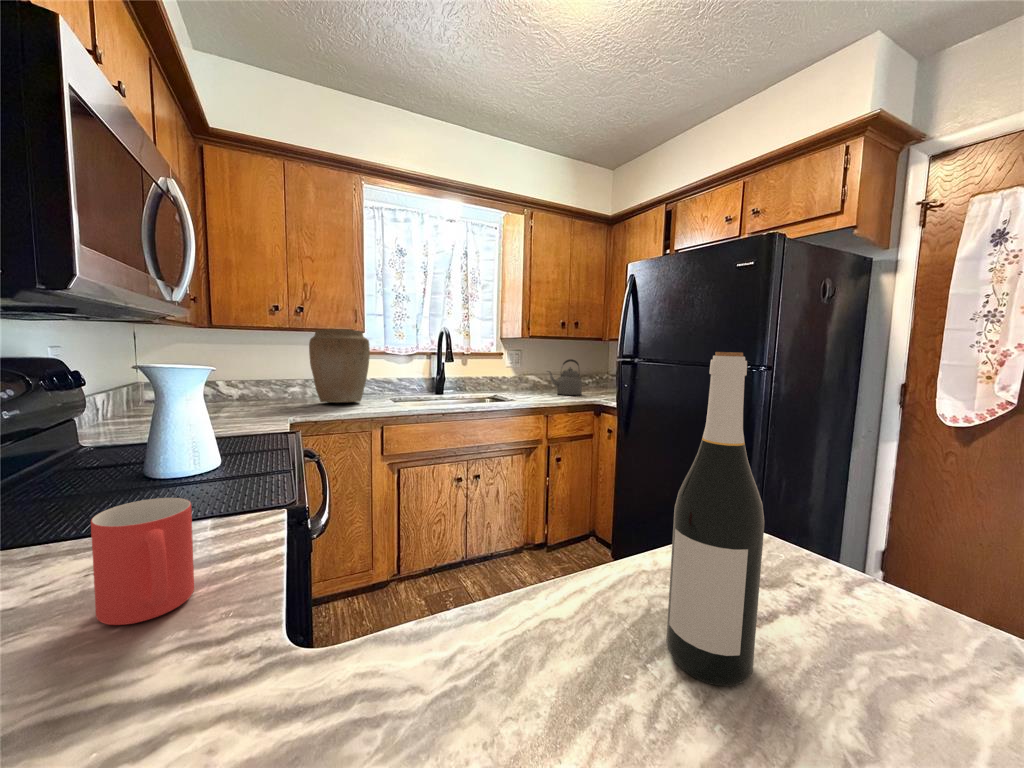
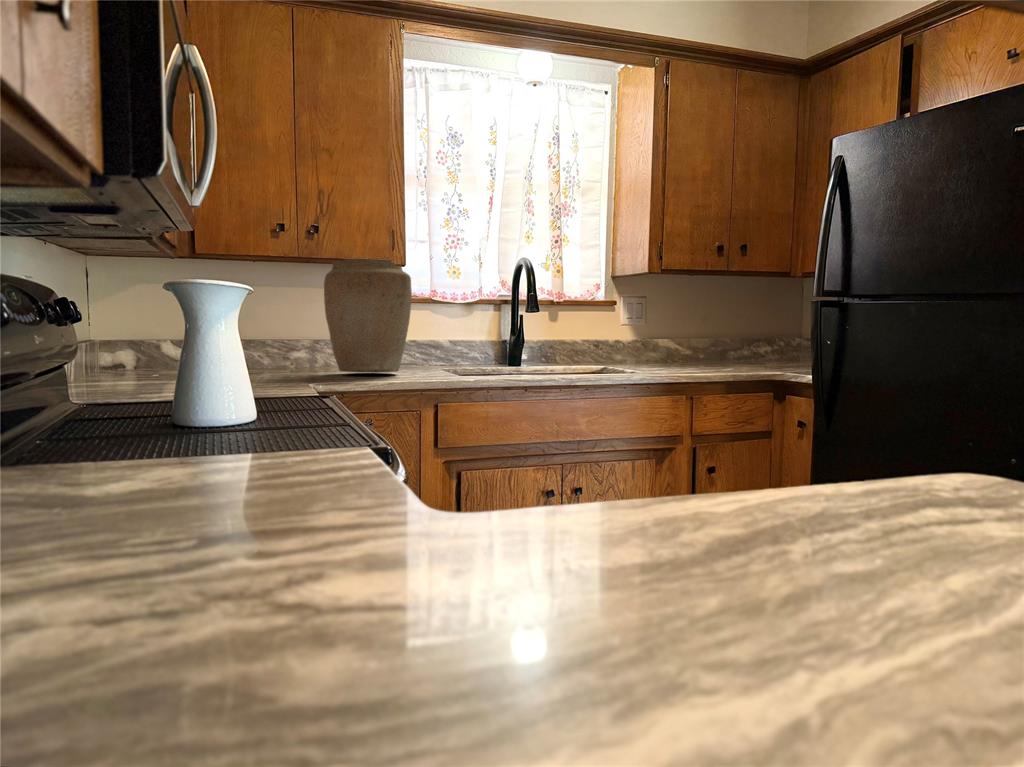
wine bottle: present [666,352,764,686] -> none [856,188,963,541]
kettle: present [547,359,582,395] -> none [690,309,752,369]
mug: present [91,498,194,625] -> none [246,385,328,495]

